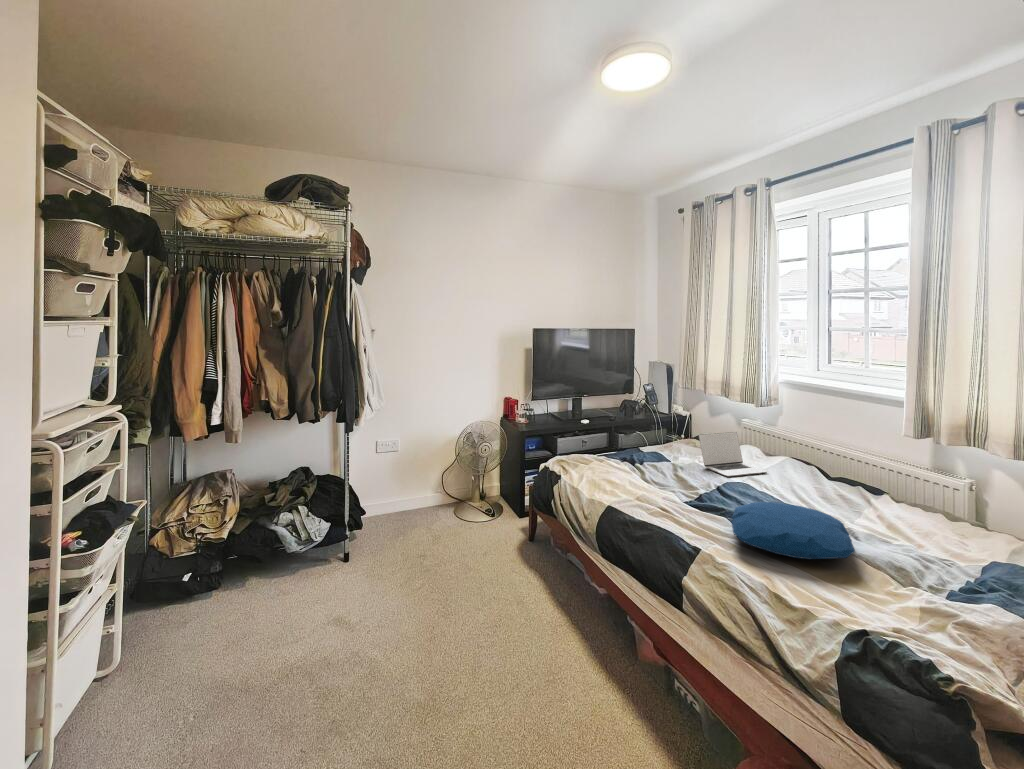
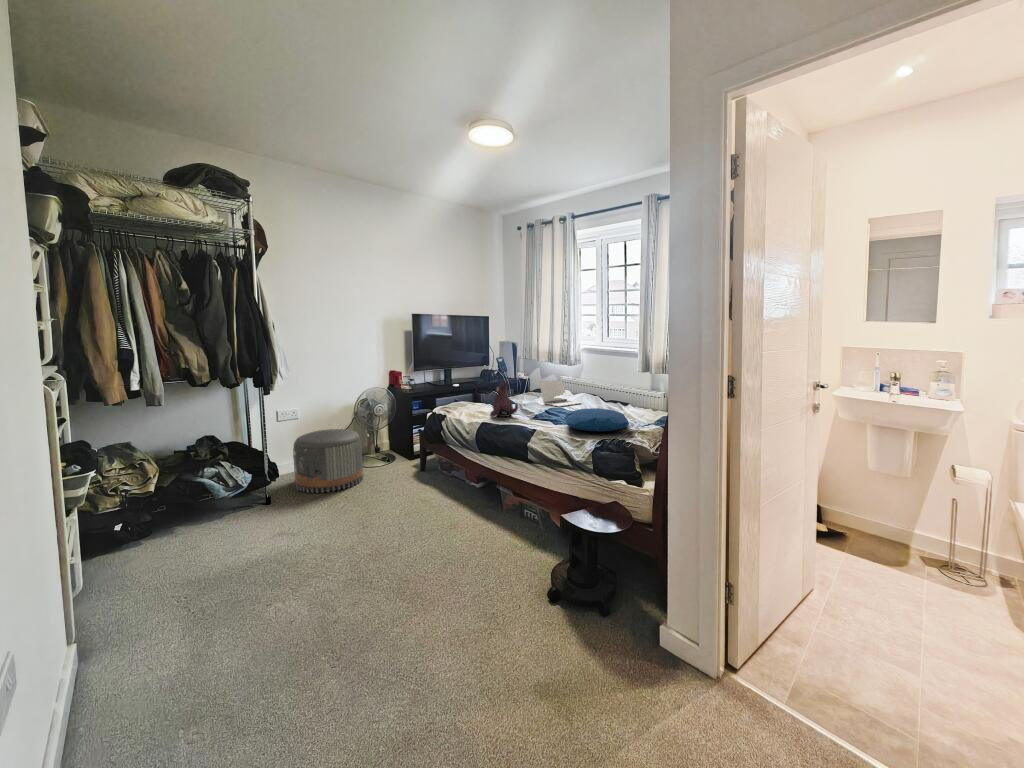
plush toy: none [617,437,660,492] -> present [490,381,518,417]
pouf: none [381,471,460,553] -> present [293,429,363,493]

